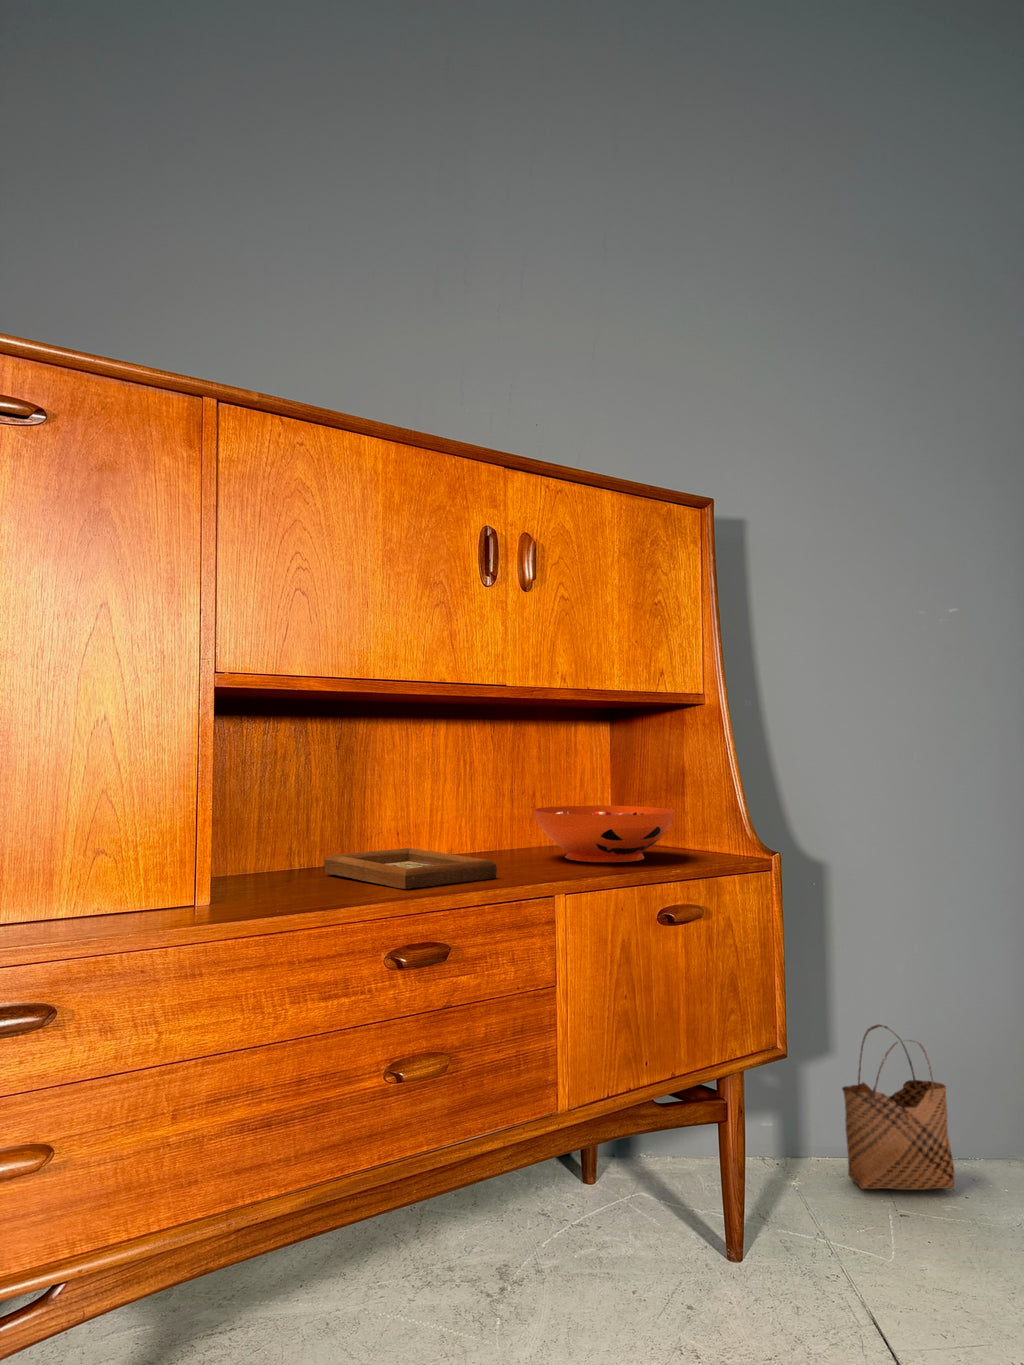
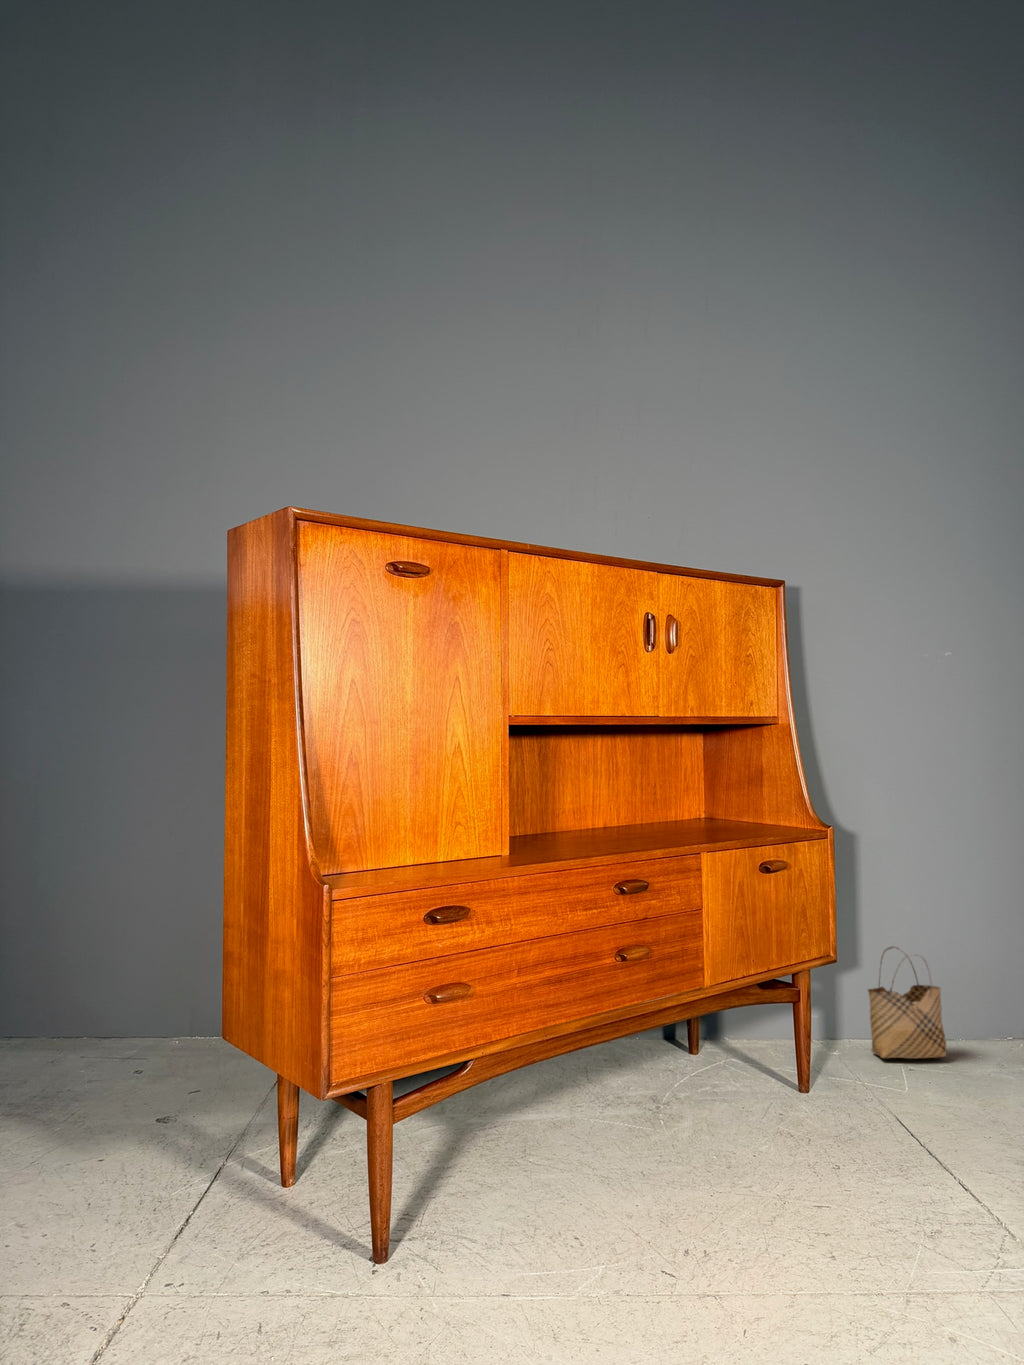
decorative bowl: present [533,806,675,862] -> none [667,793,764,831]
picture frame: present [324,848,497,889] -> none [544,823,661,848]

